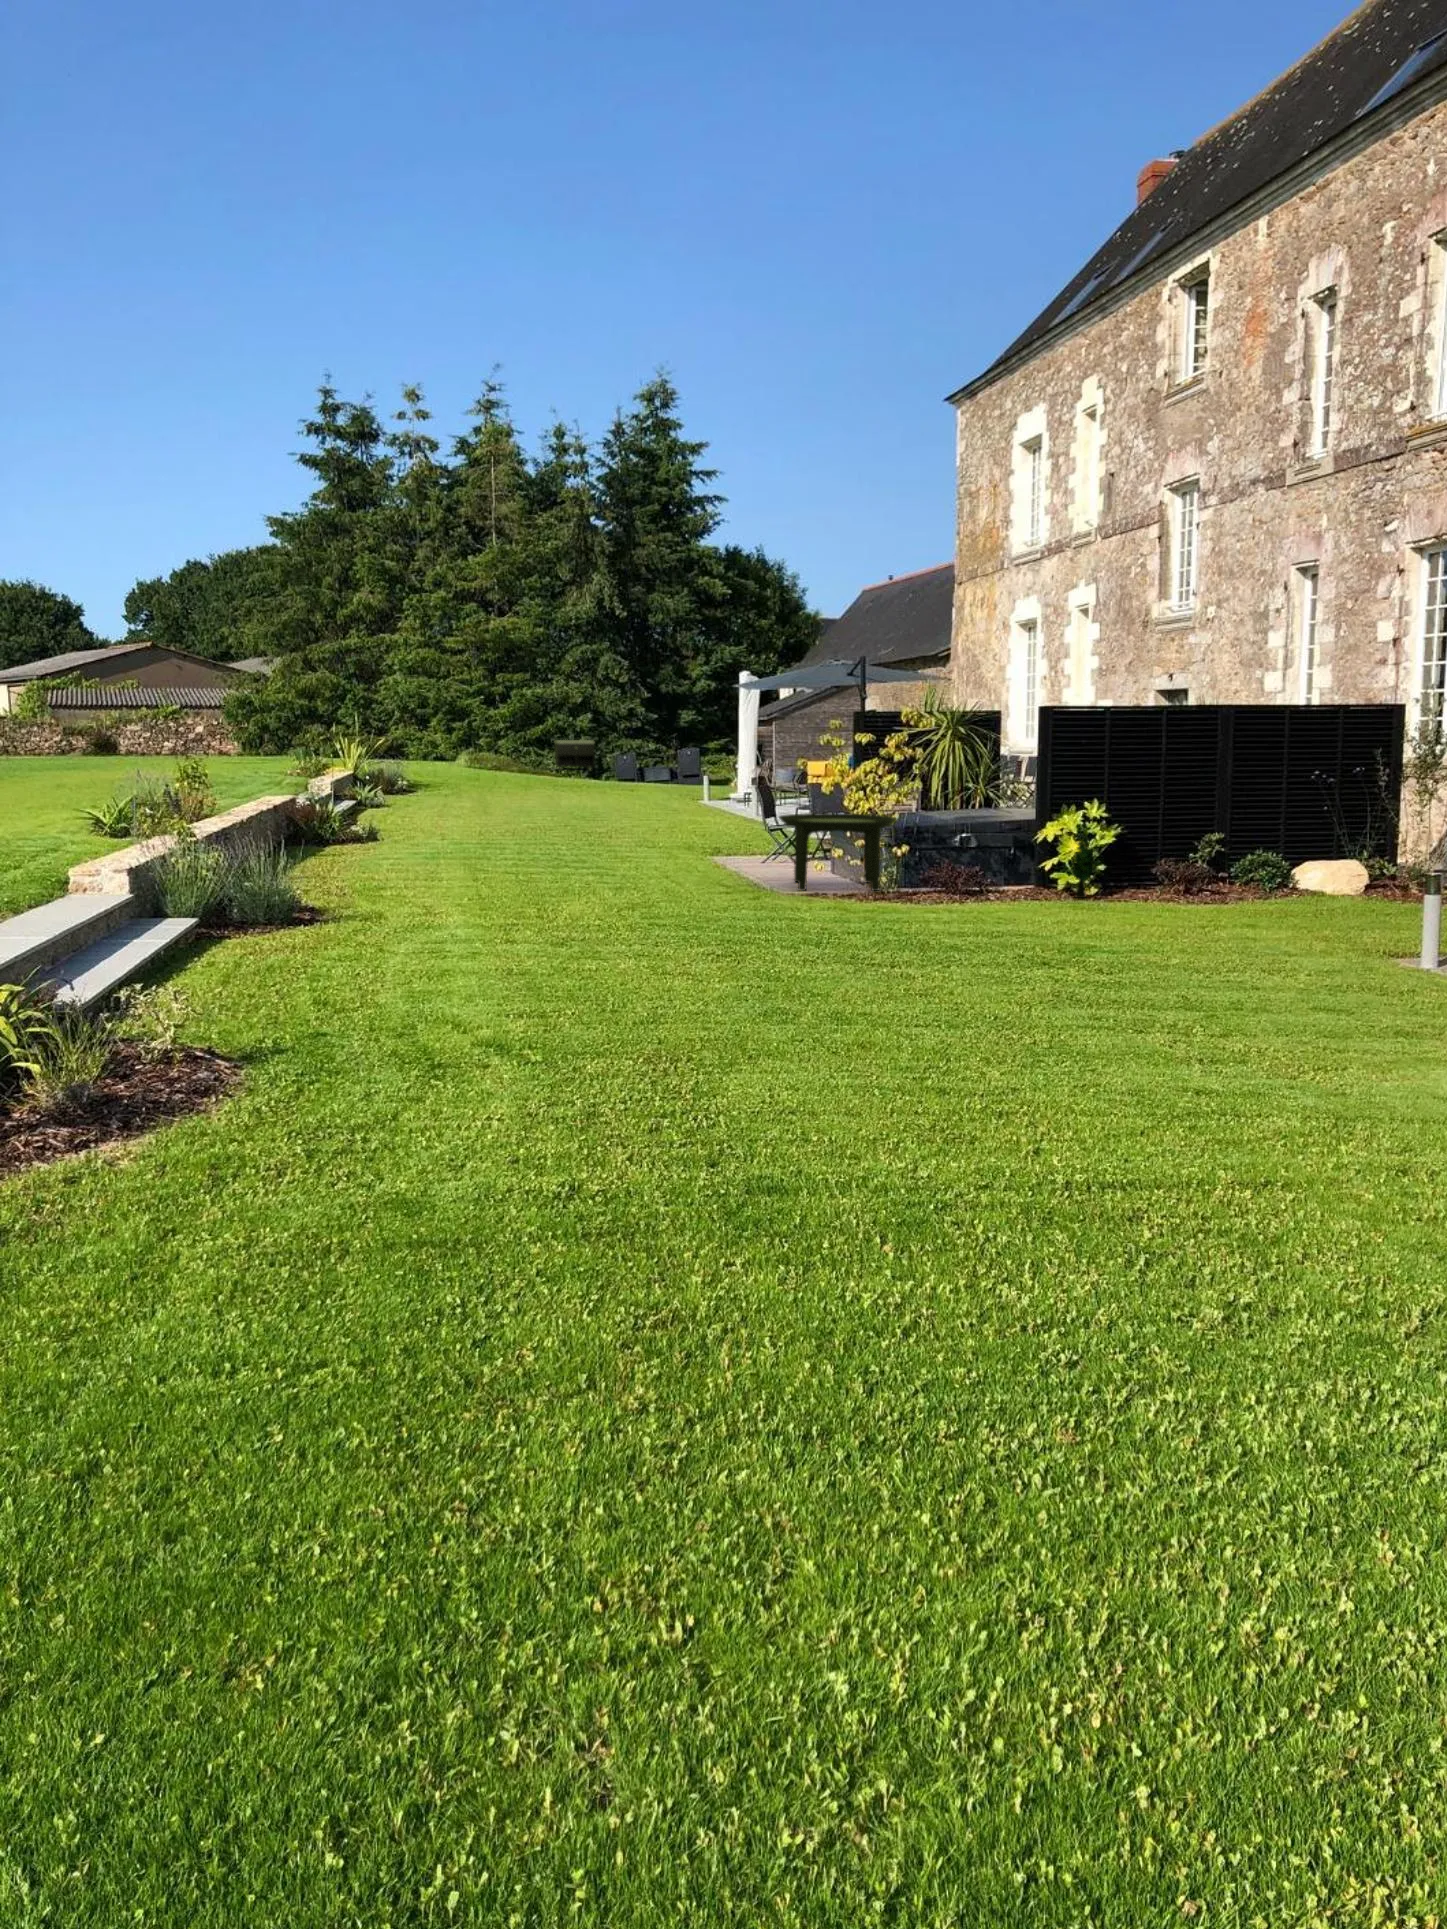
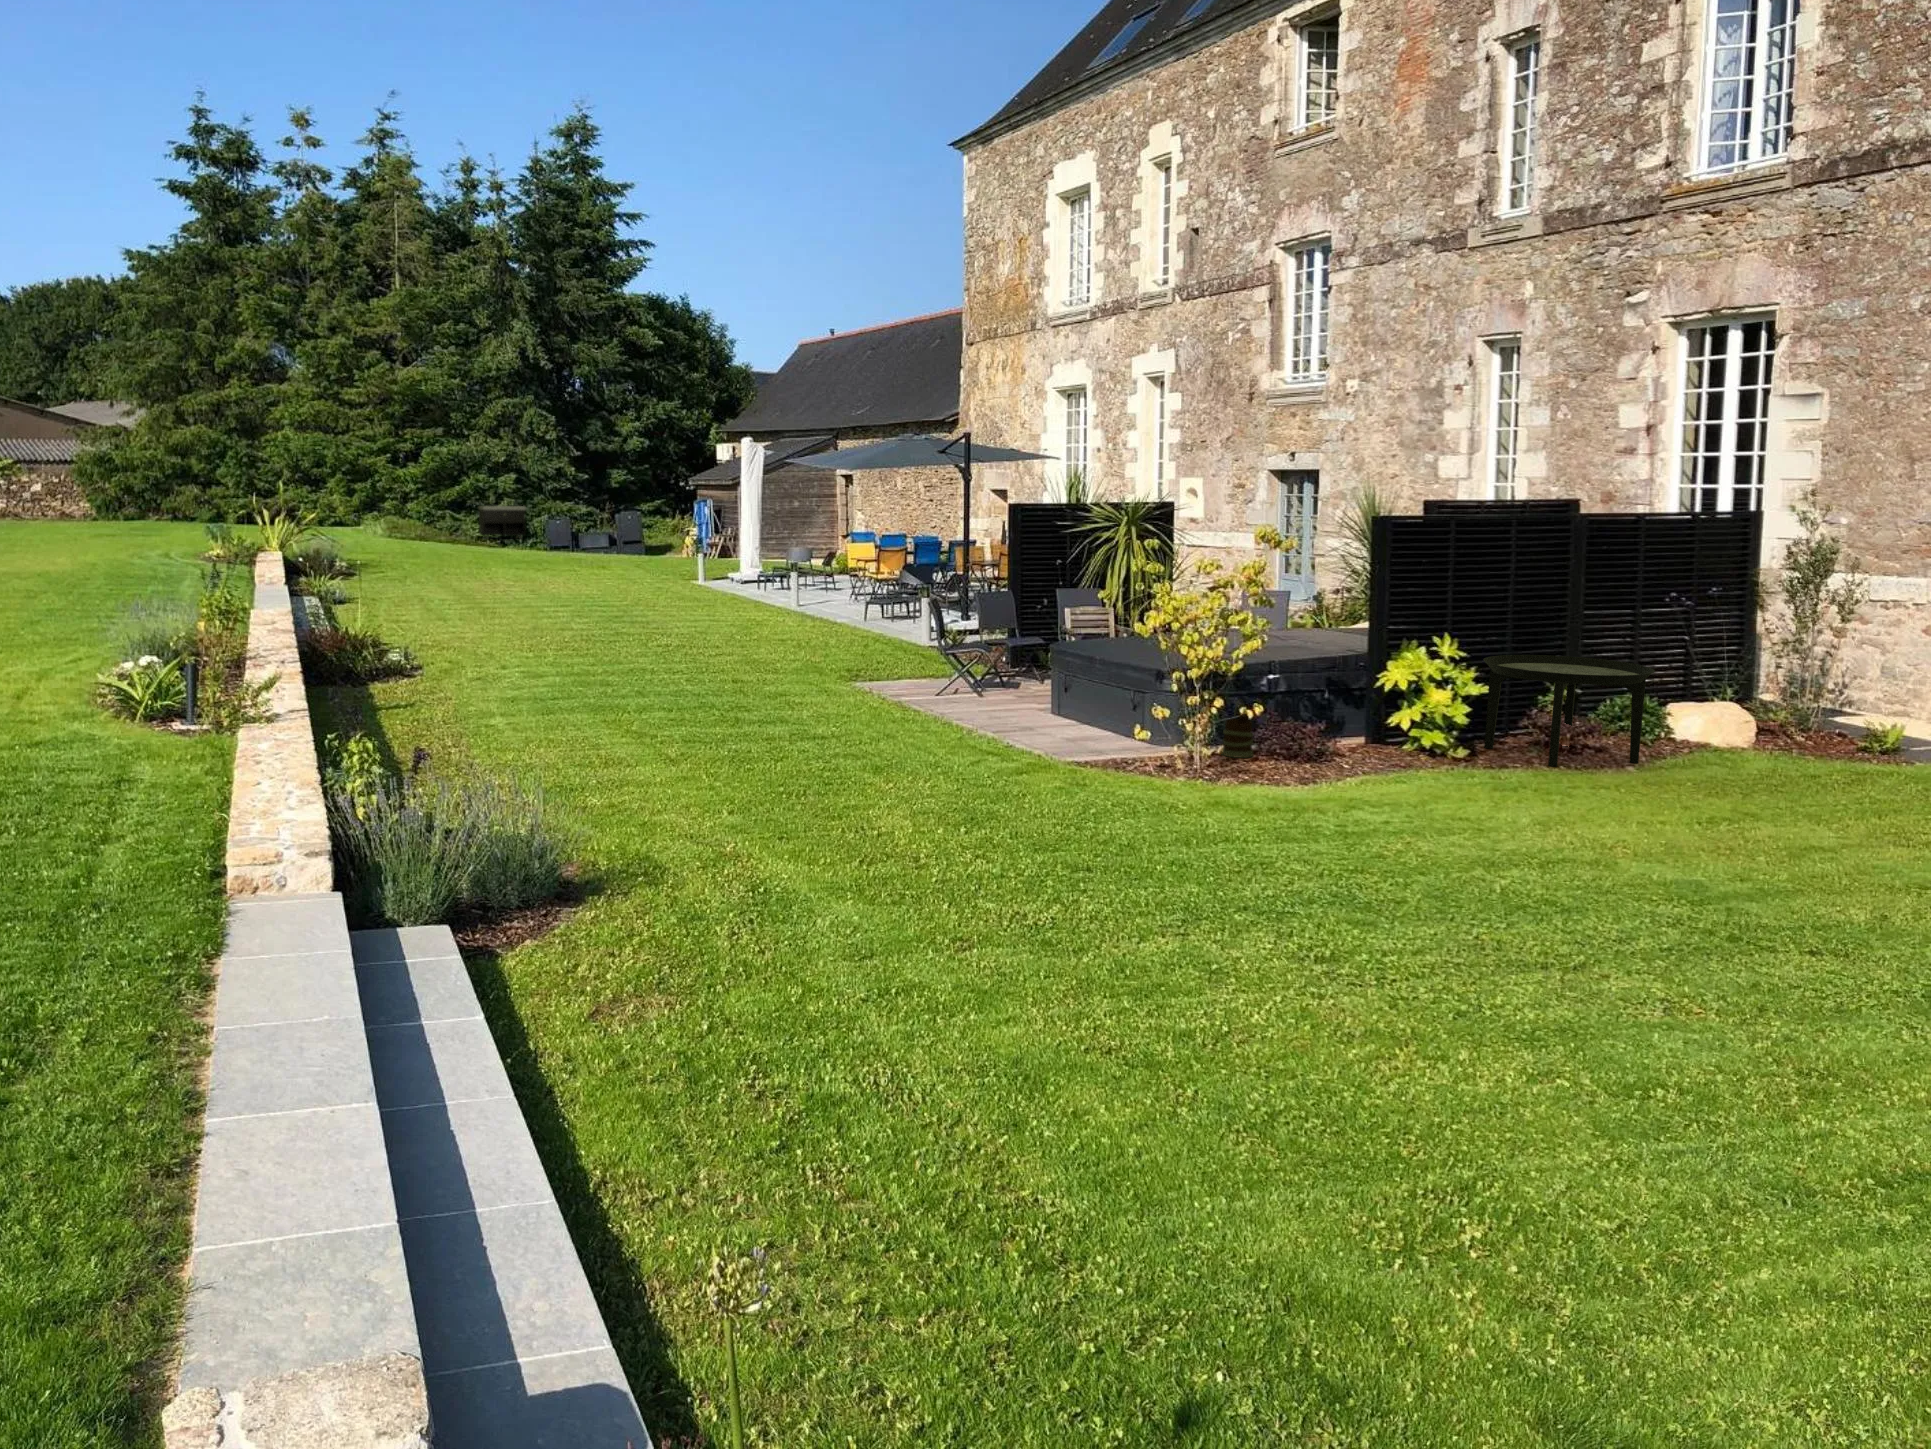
round table: present [779,813,896,891] -> present [1483,655,1655,766]
decorative plant: present [1069,837,1099,898] -> none [1370,674,1415,751]
wooden bucket: none [940,853,964,898] -> present [1221,702,1253,758]

